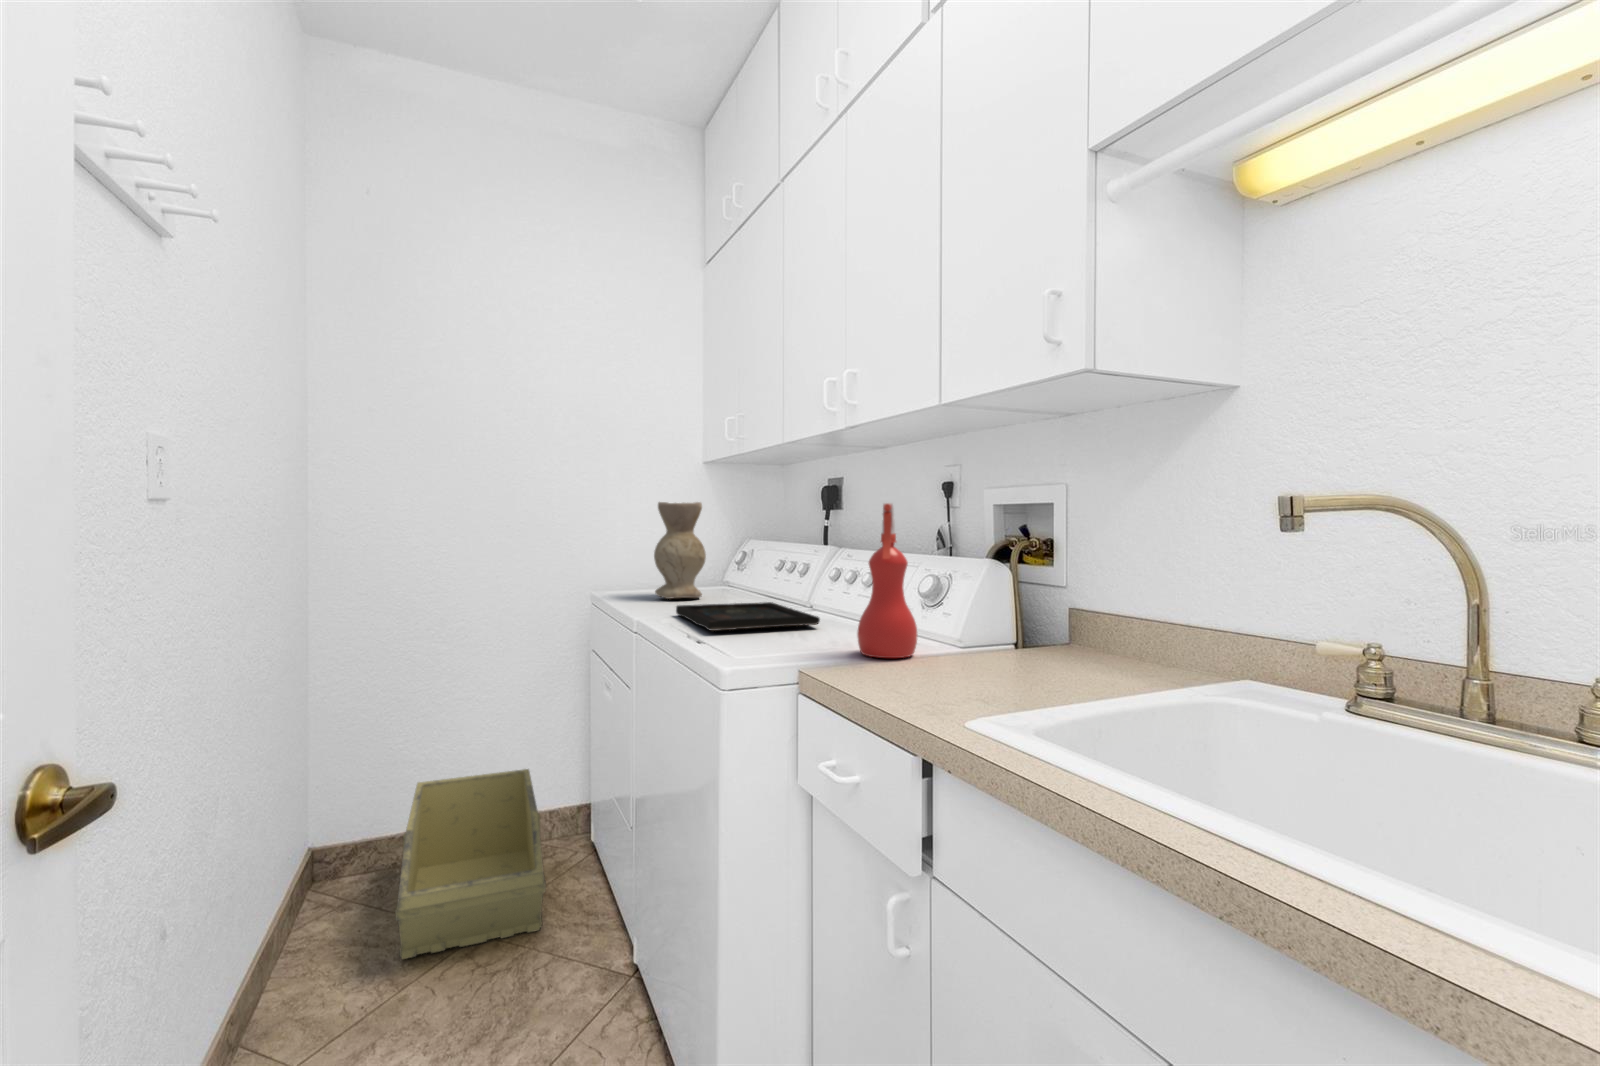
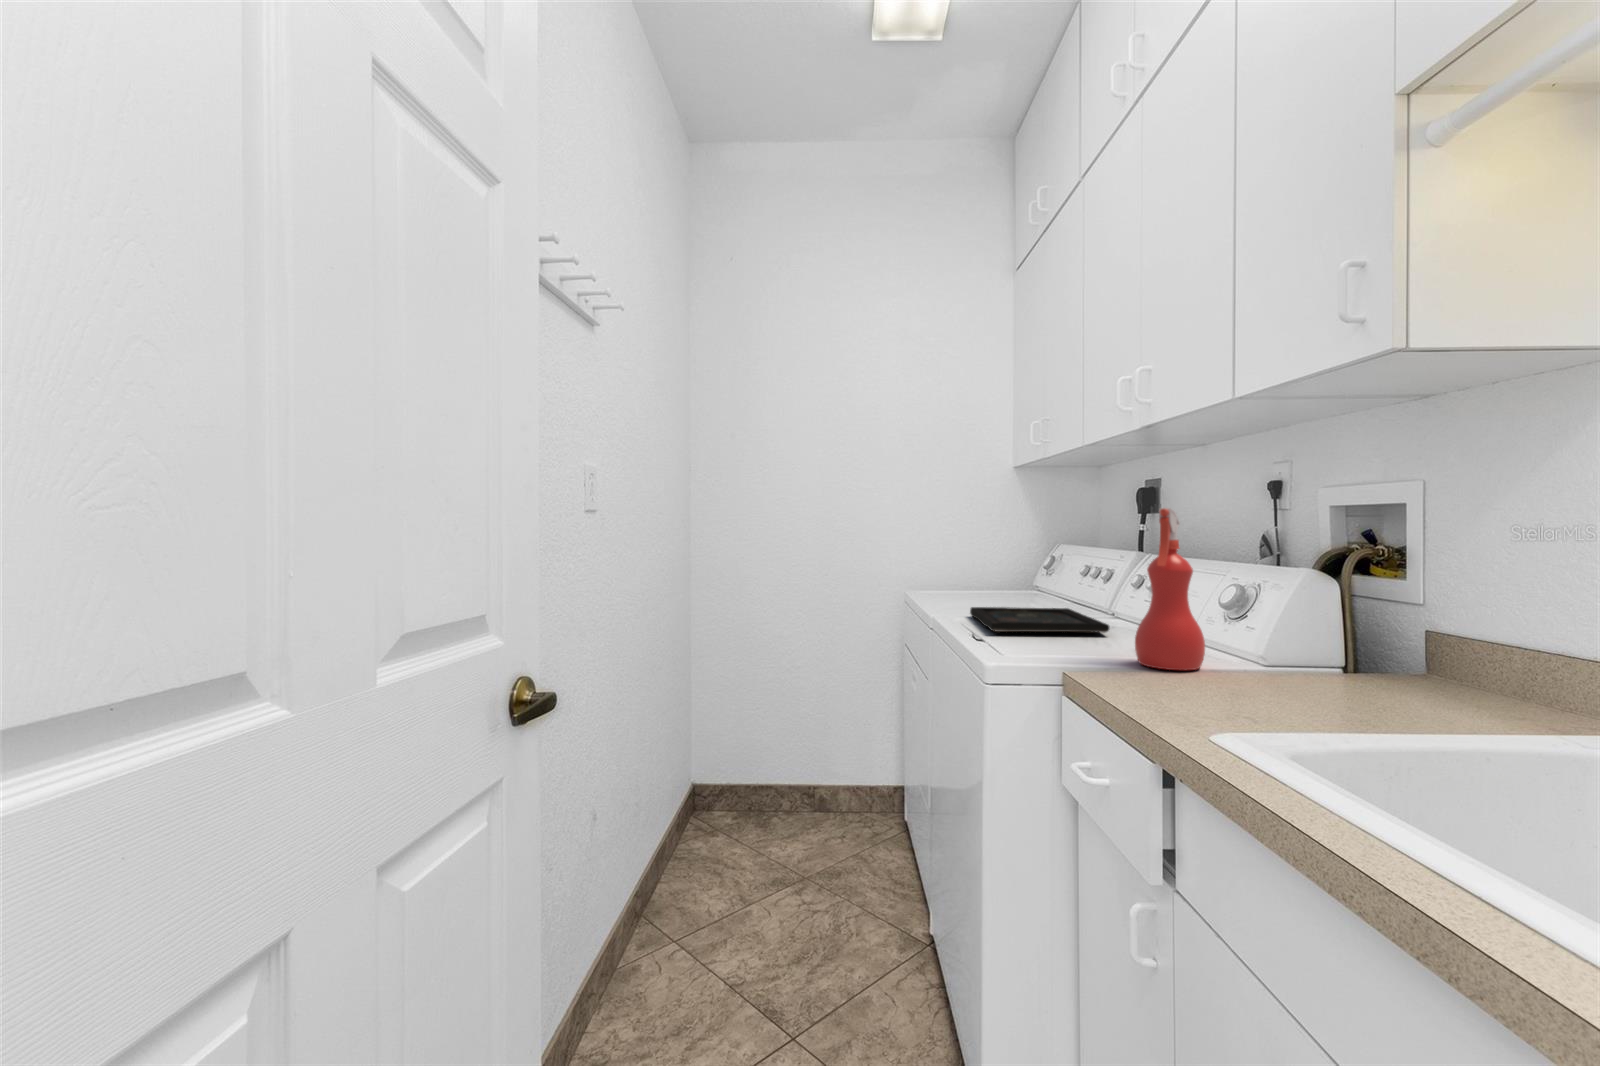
vase: present [654,502,706,599] -> none [957,509,1008,602]
storage bin: present [395,769,546,959] -> none [743,744,857,886]

